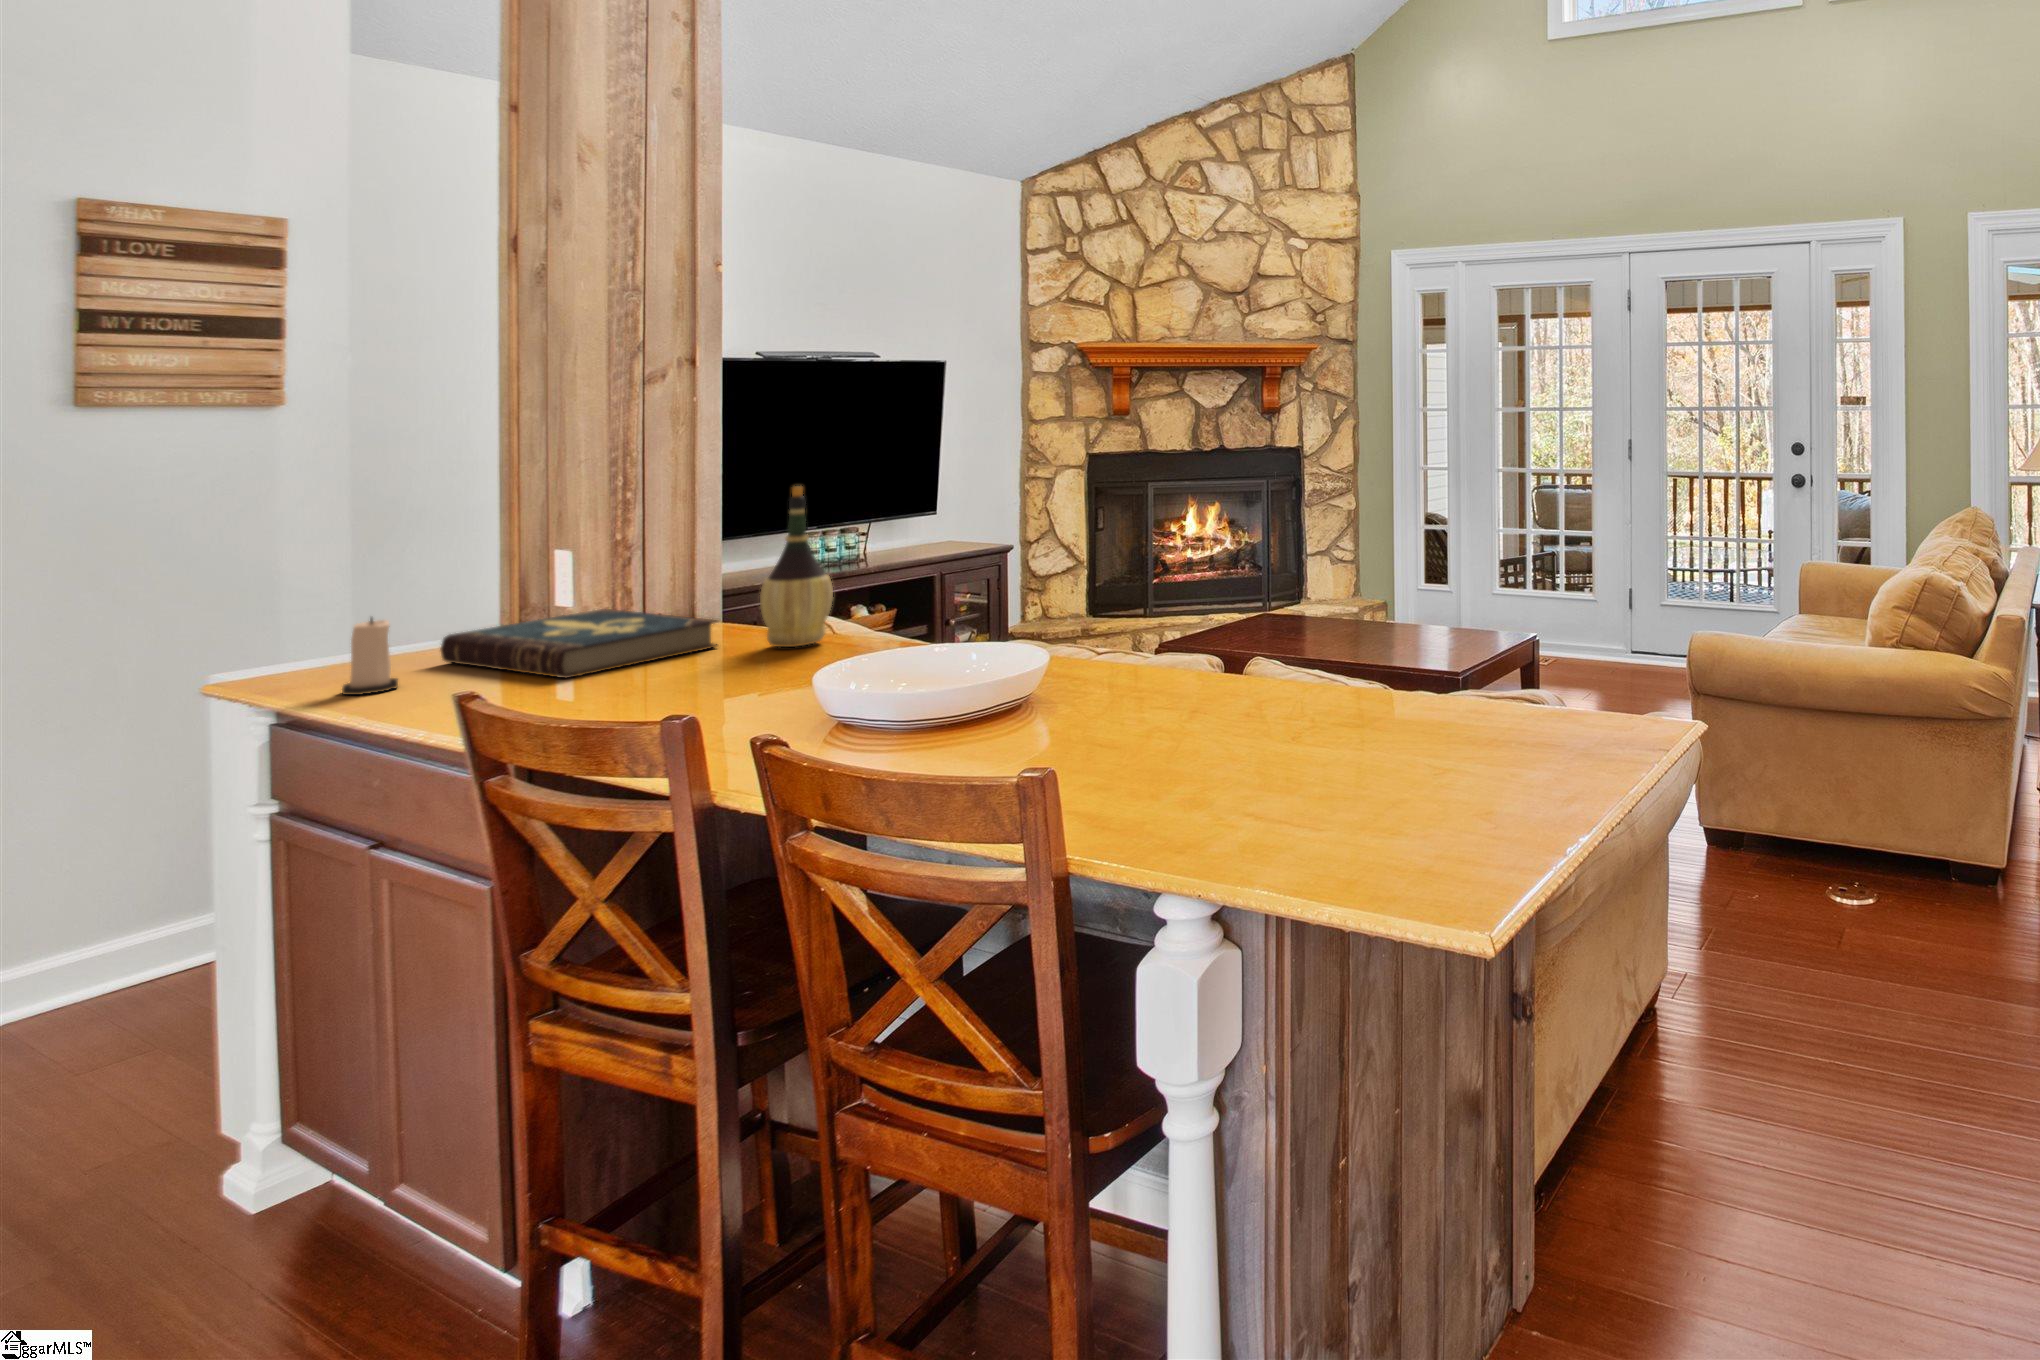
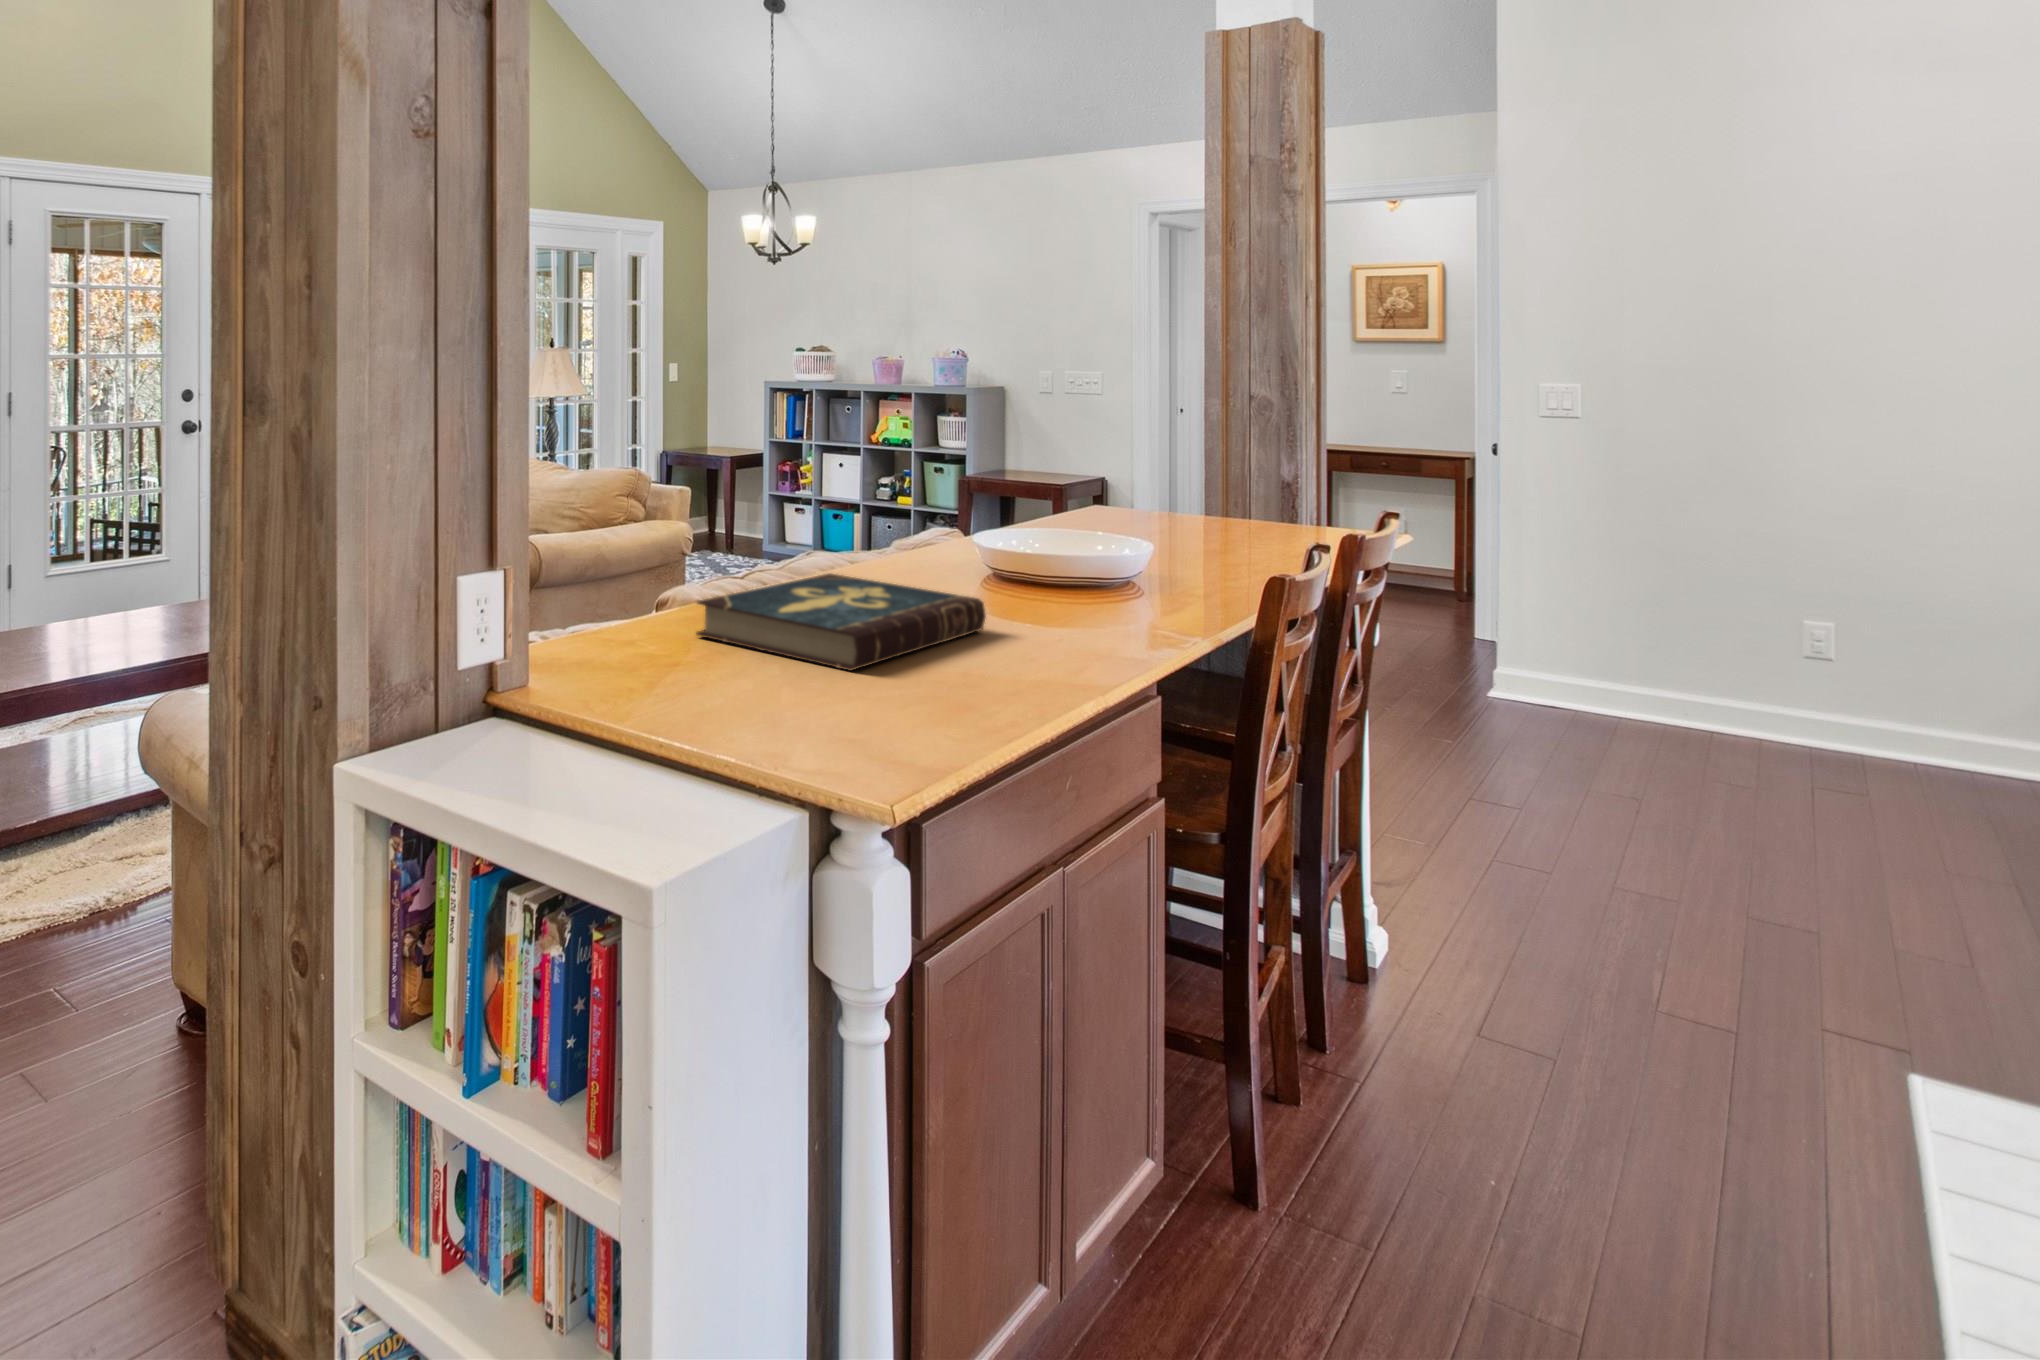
wine bottle: present [760,486,833,647] -> none [802,416,872,590]
candle: present [342,618,398,695] -> none [987,585,1046,687]

